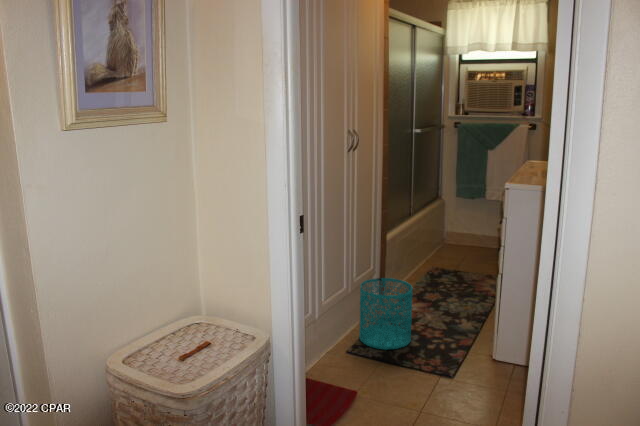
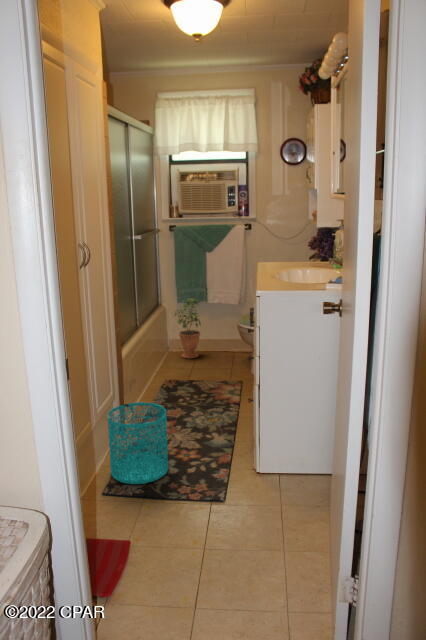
potted plant: none [450,190,477,251] -> present [174,297,201,358]

